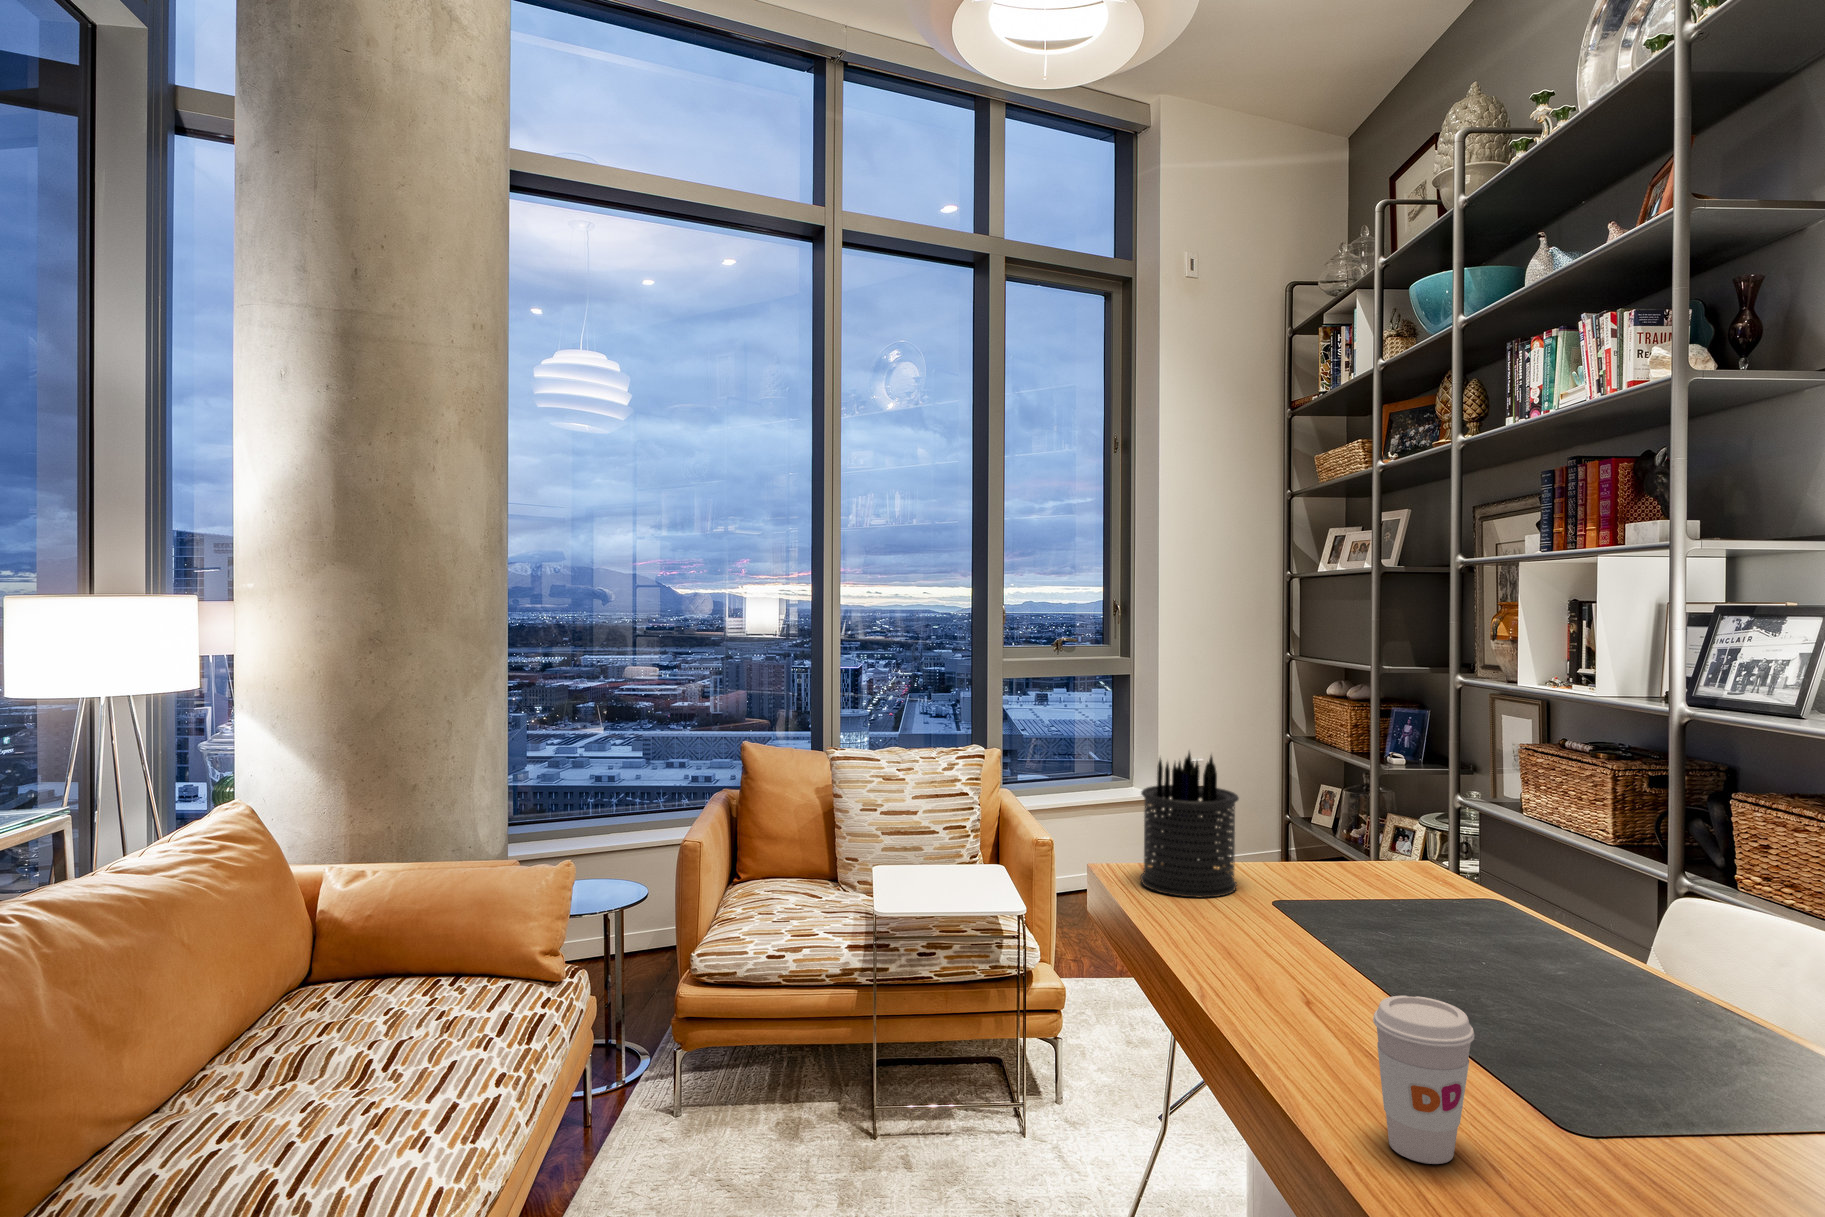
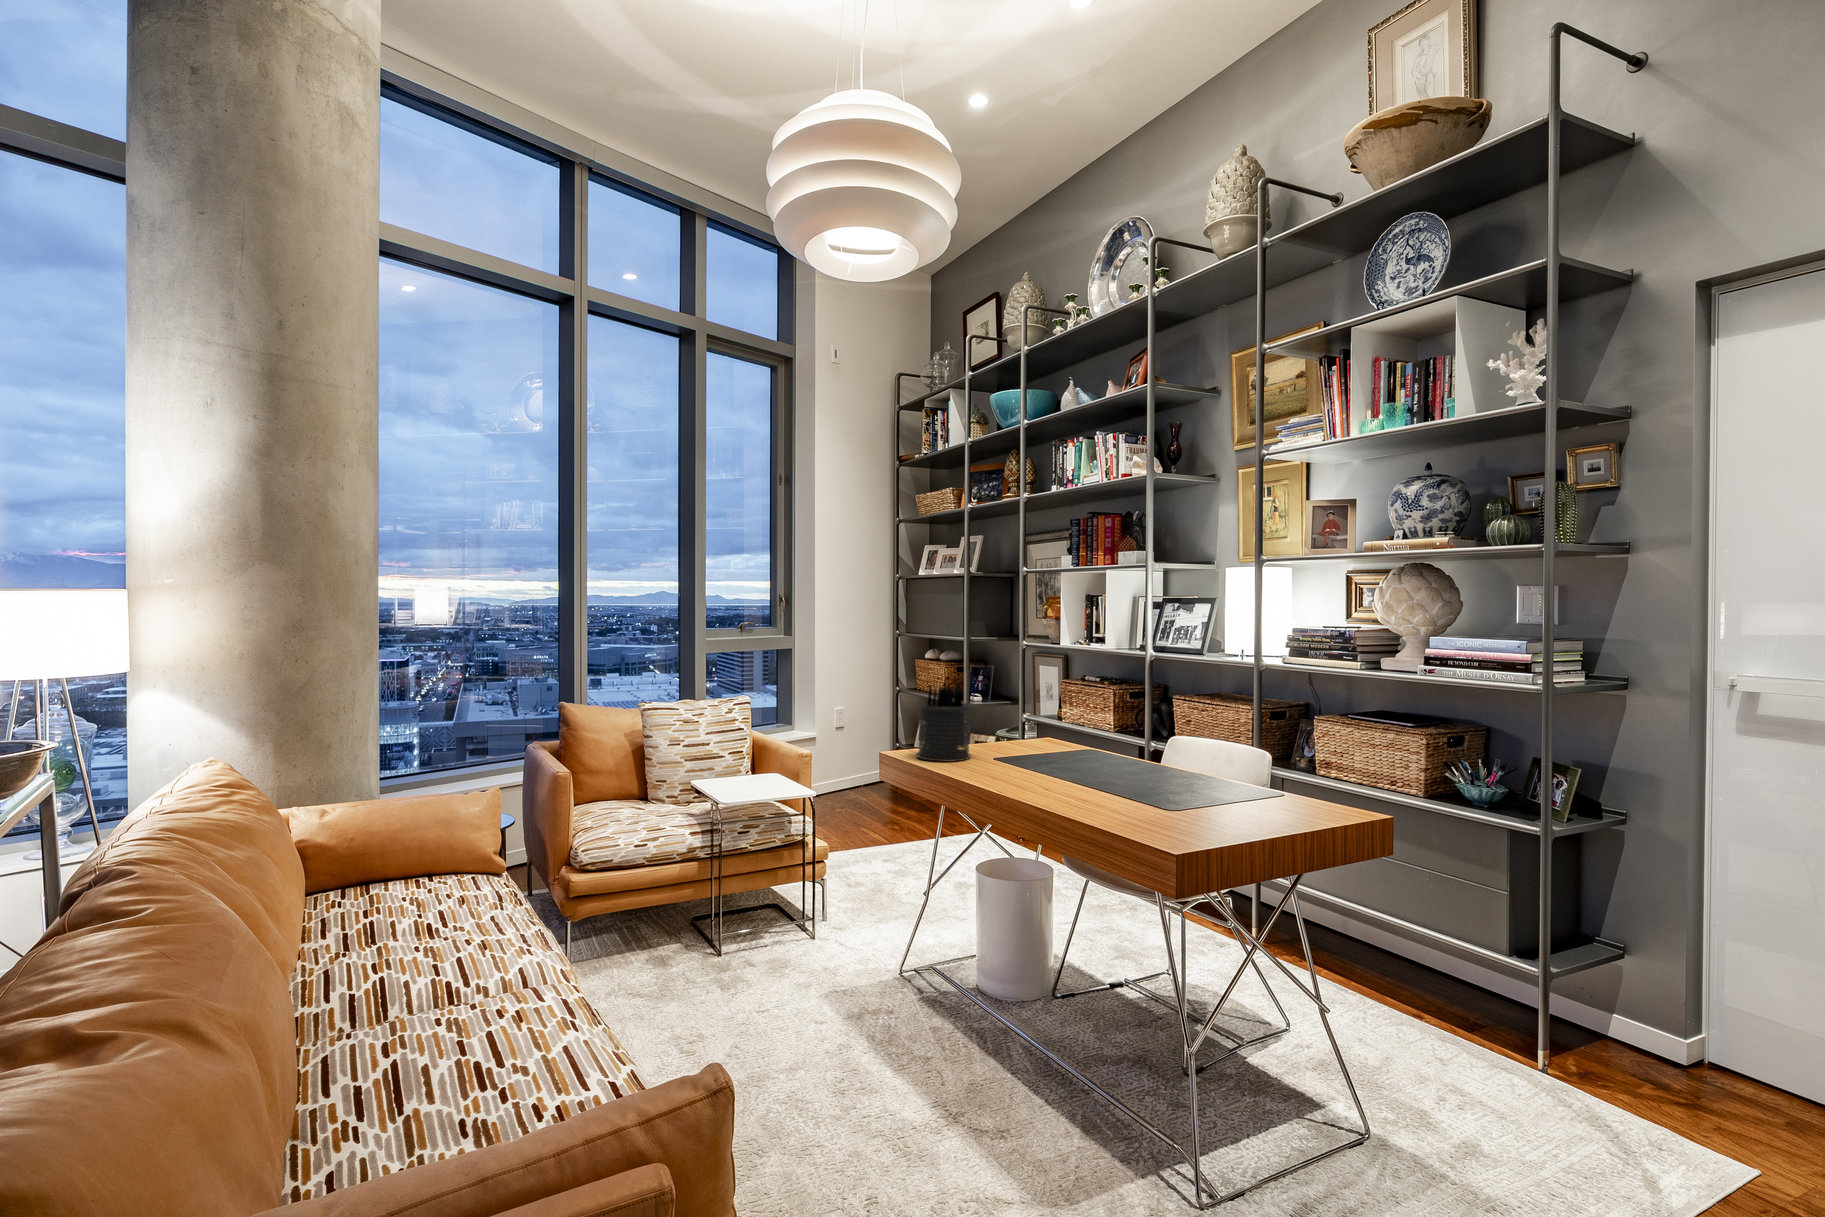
coffee cup: present [1373,996,1474,1164] -> none [1113,761,1151,824]

